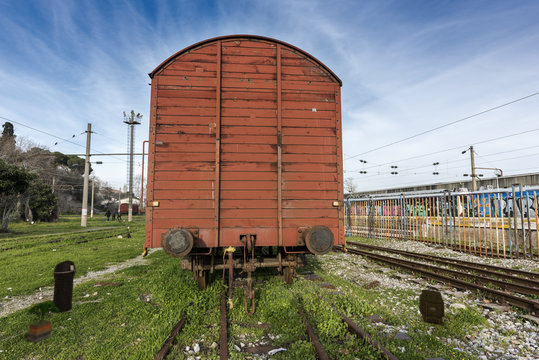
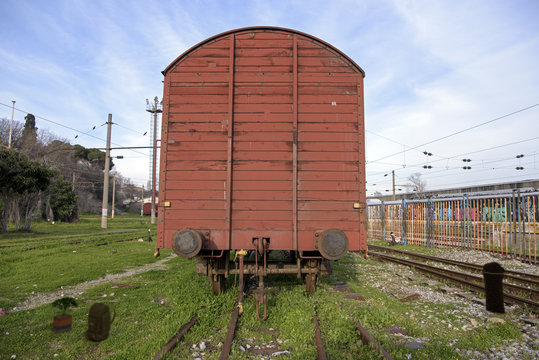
trash can: present [53,260,76,313] -> present [482,262,505,313]
backpack: present [419,289,445,324] -> present [85,303,116,341]

